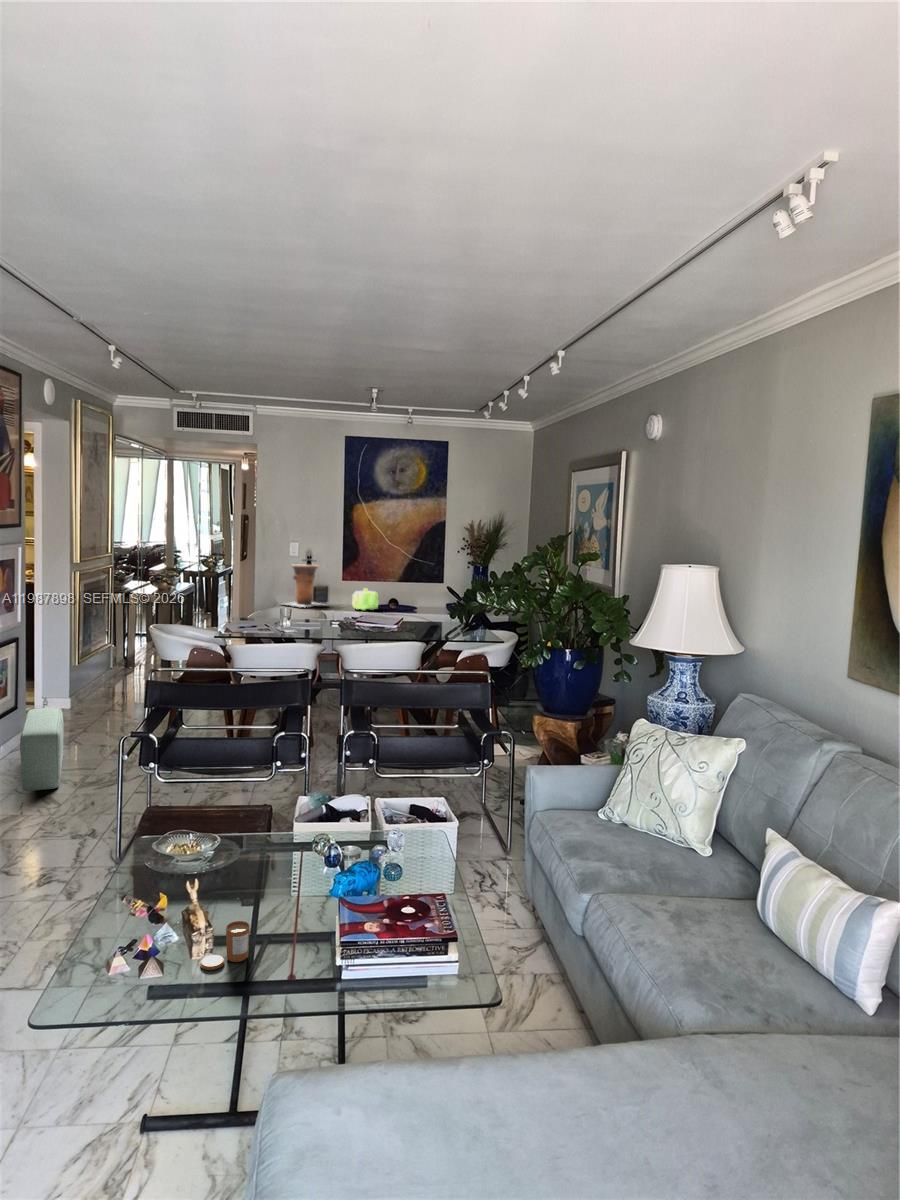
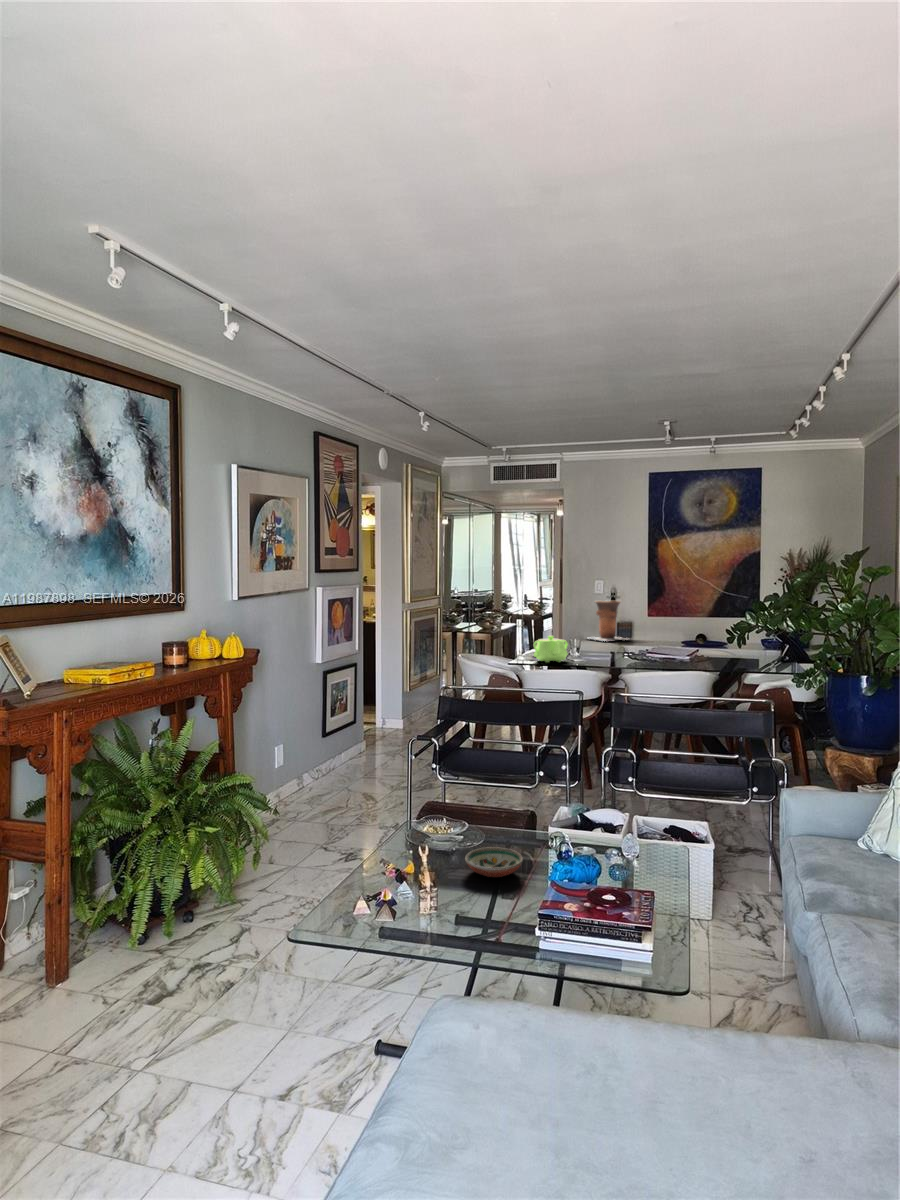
teapot: present [352,588,379,611] -> present [534,636,568,663]
pouf: present [20,708,64,791] -> none [351,721,388,788]
decorative bowl: none [234,866,300,902] -> present [465,847,523,877]
candle: present [200,921,250,970] -> none [419,882,461,920]

